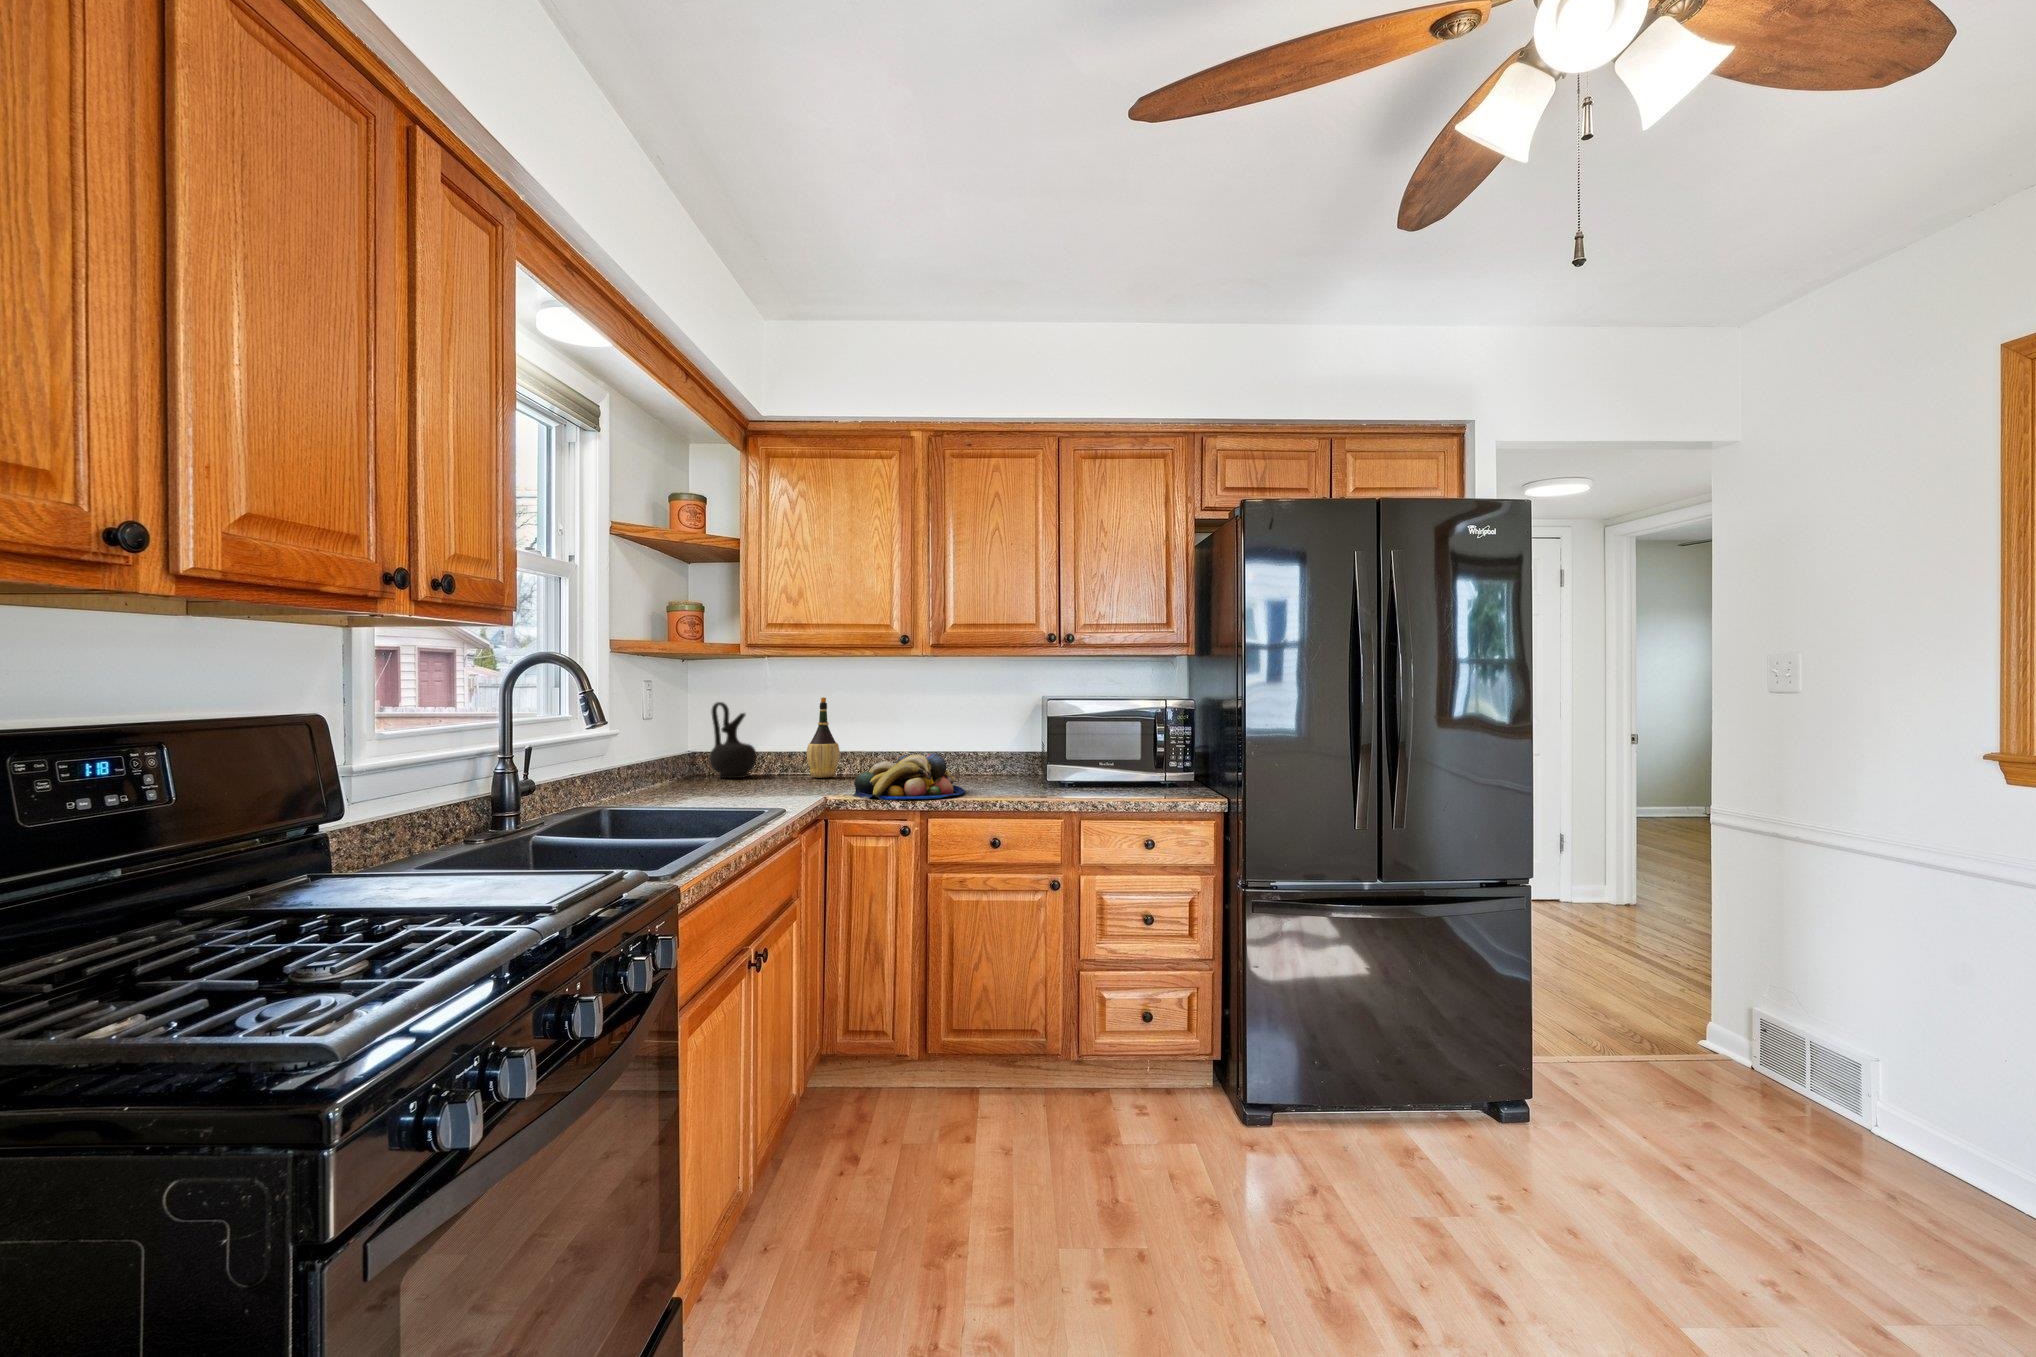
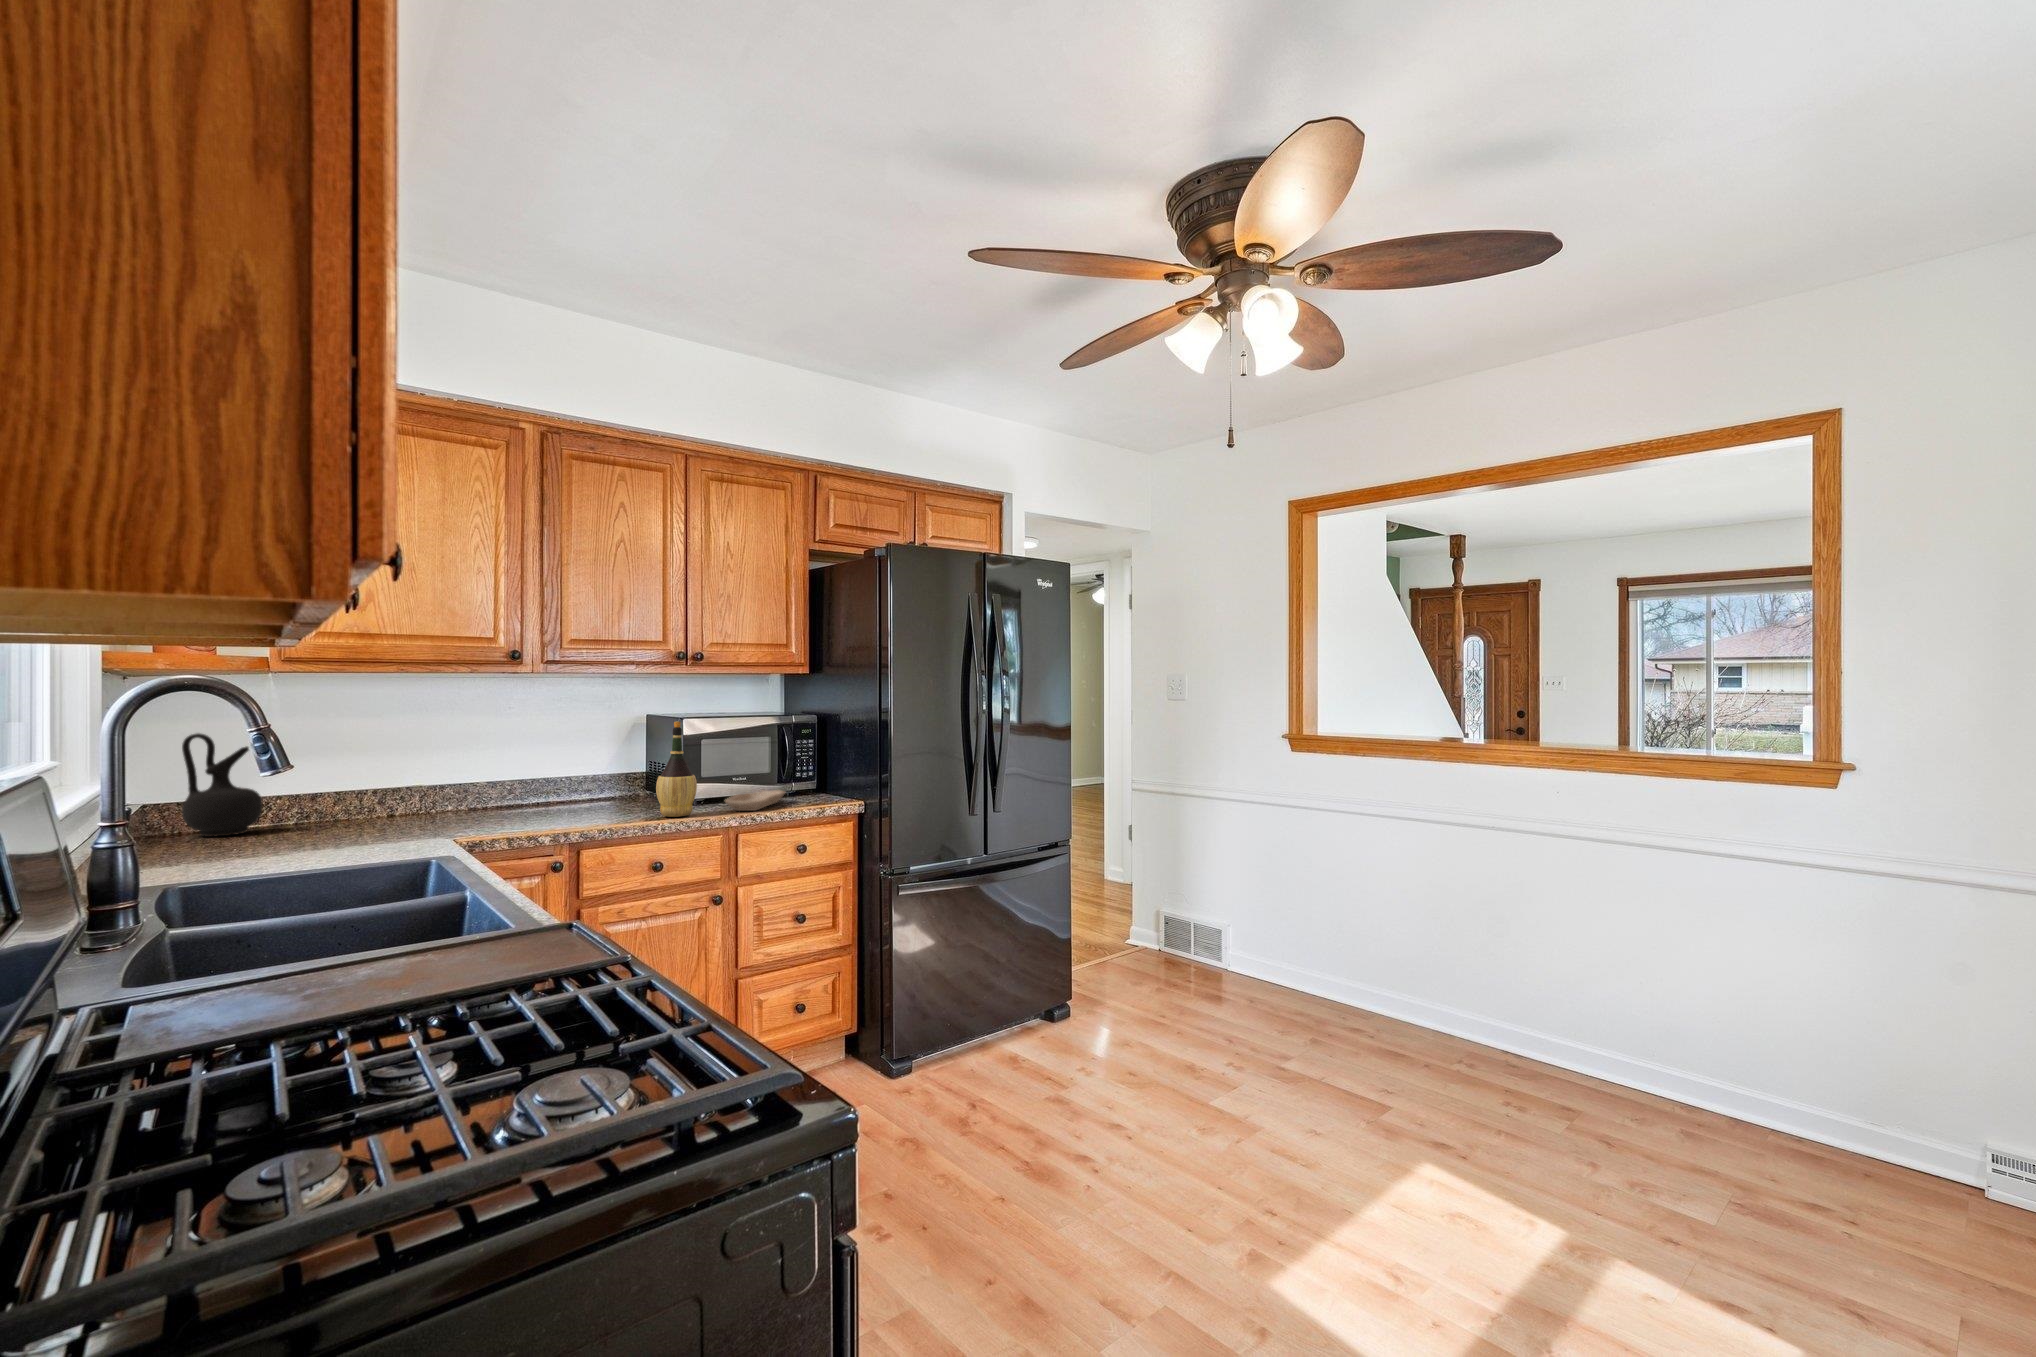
wine bottle: present [807,697,840,778] -> present [656,721,697,817]
fruit bowl: present [853,753,965,800] -> none [478,781,613,837]
tray: none [1074,777,1154,797] -> present [725,790,785,811]

